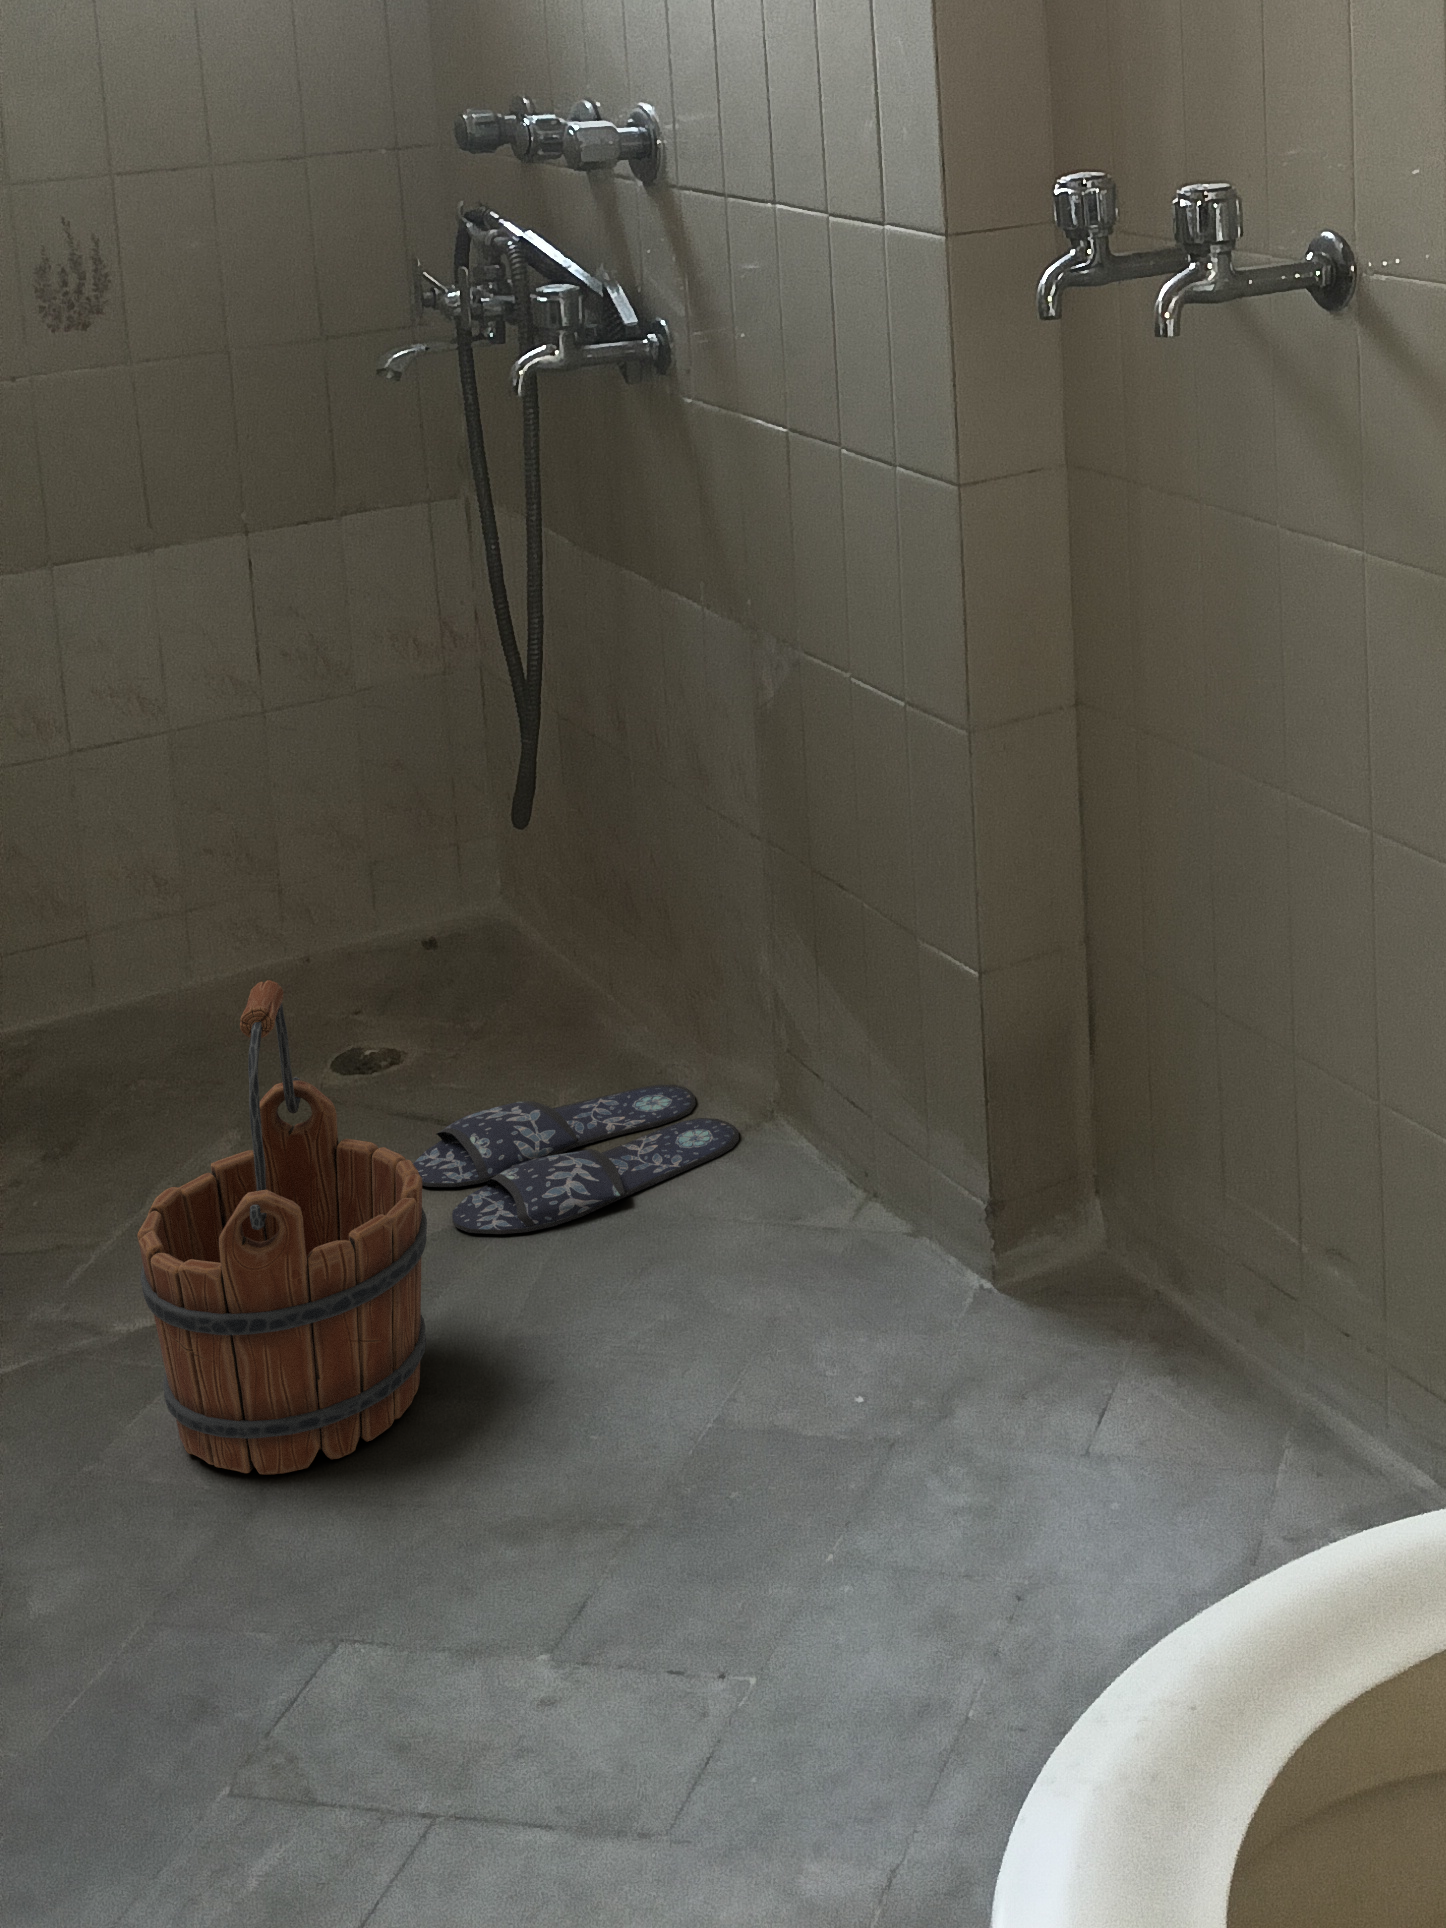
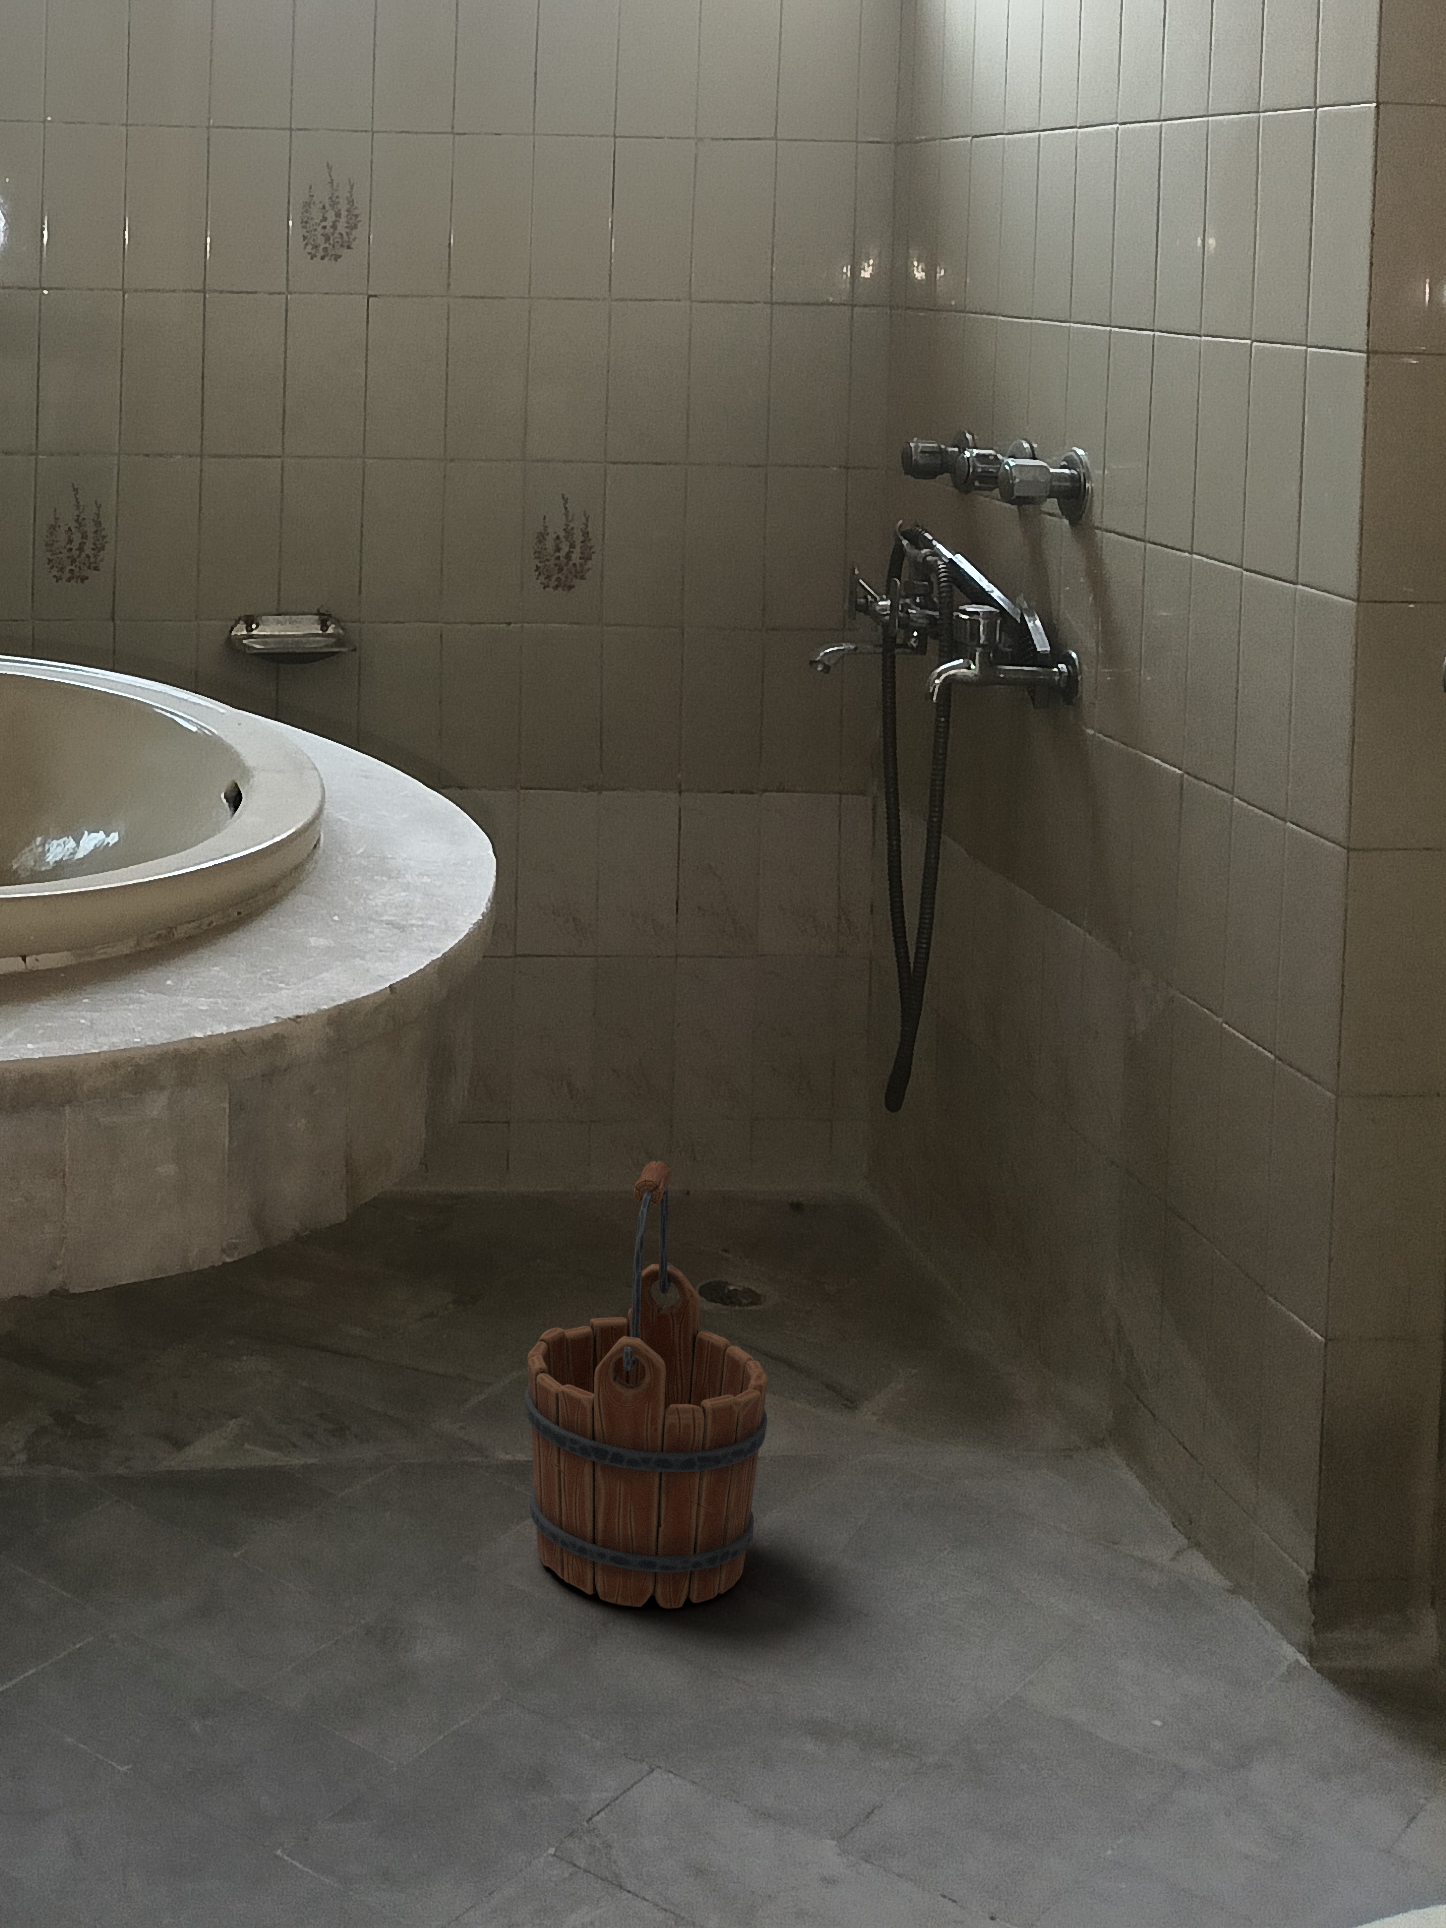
slippers: present [413,1084,739,1234] -> none [751,1370,1064,1485]

